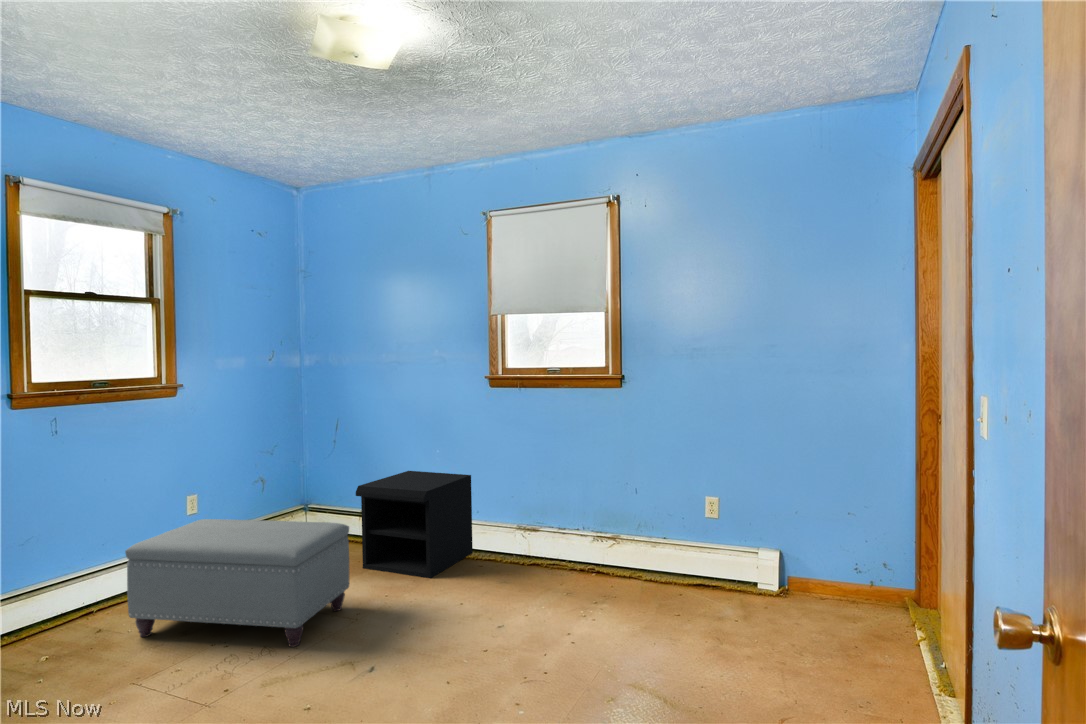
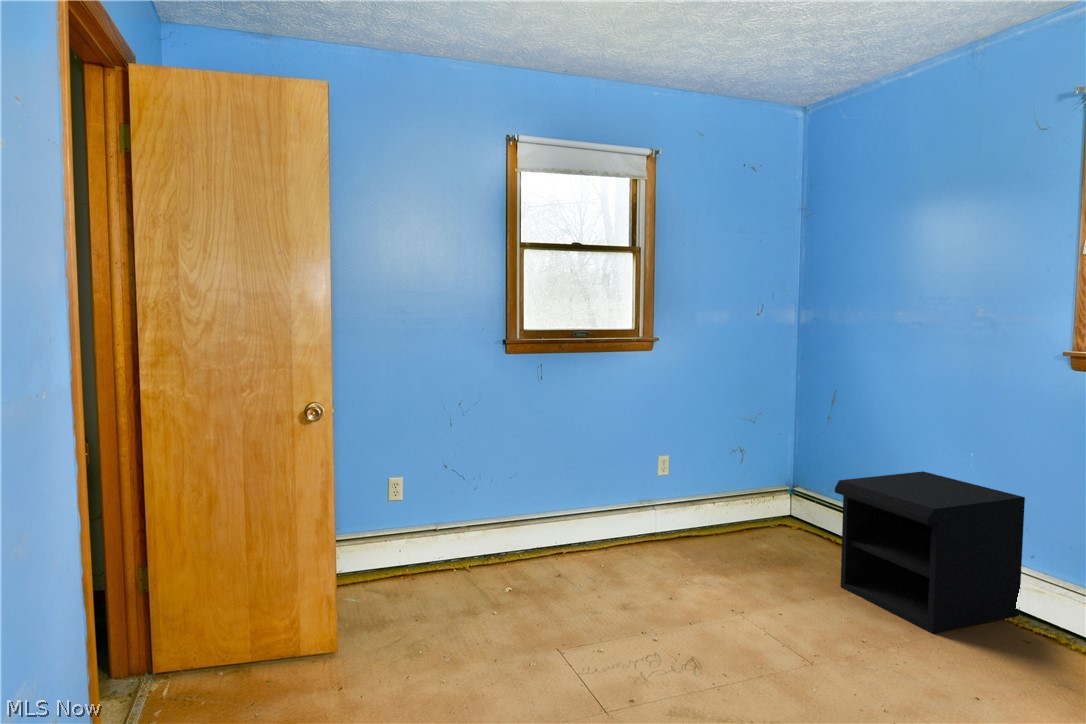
ottoman: present [125,519,350,647] -> none [579,484,808,663]

